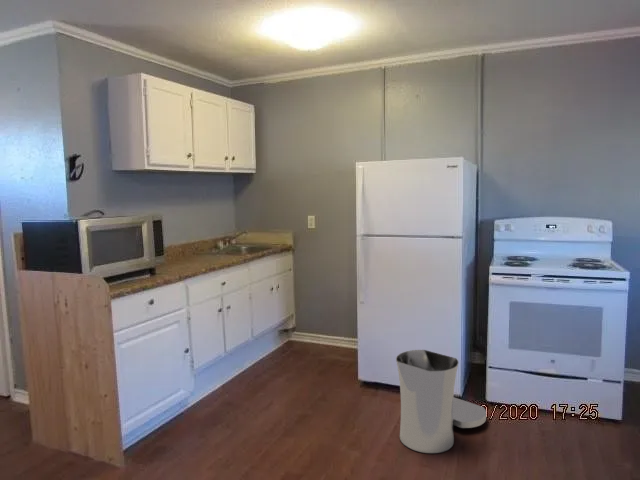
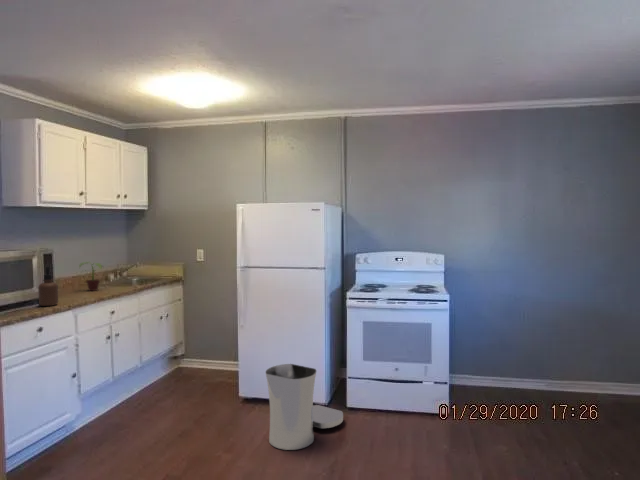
potted plant: none [189,229,213,259] -> present [80,262,102,291]
soap dispenser: none [149,234,169,276] -> present [38,267,58,306]

